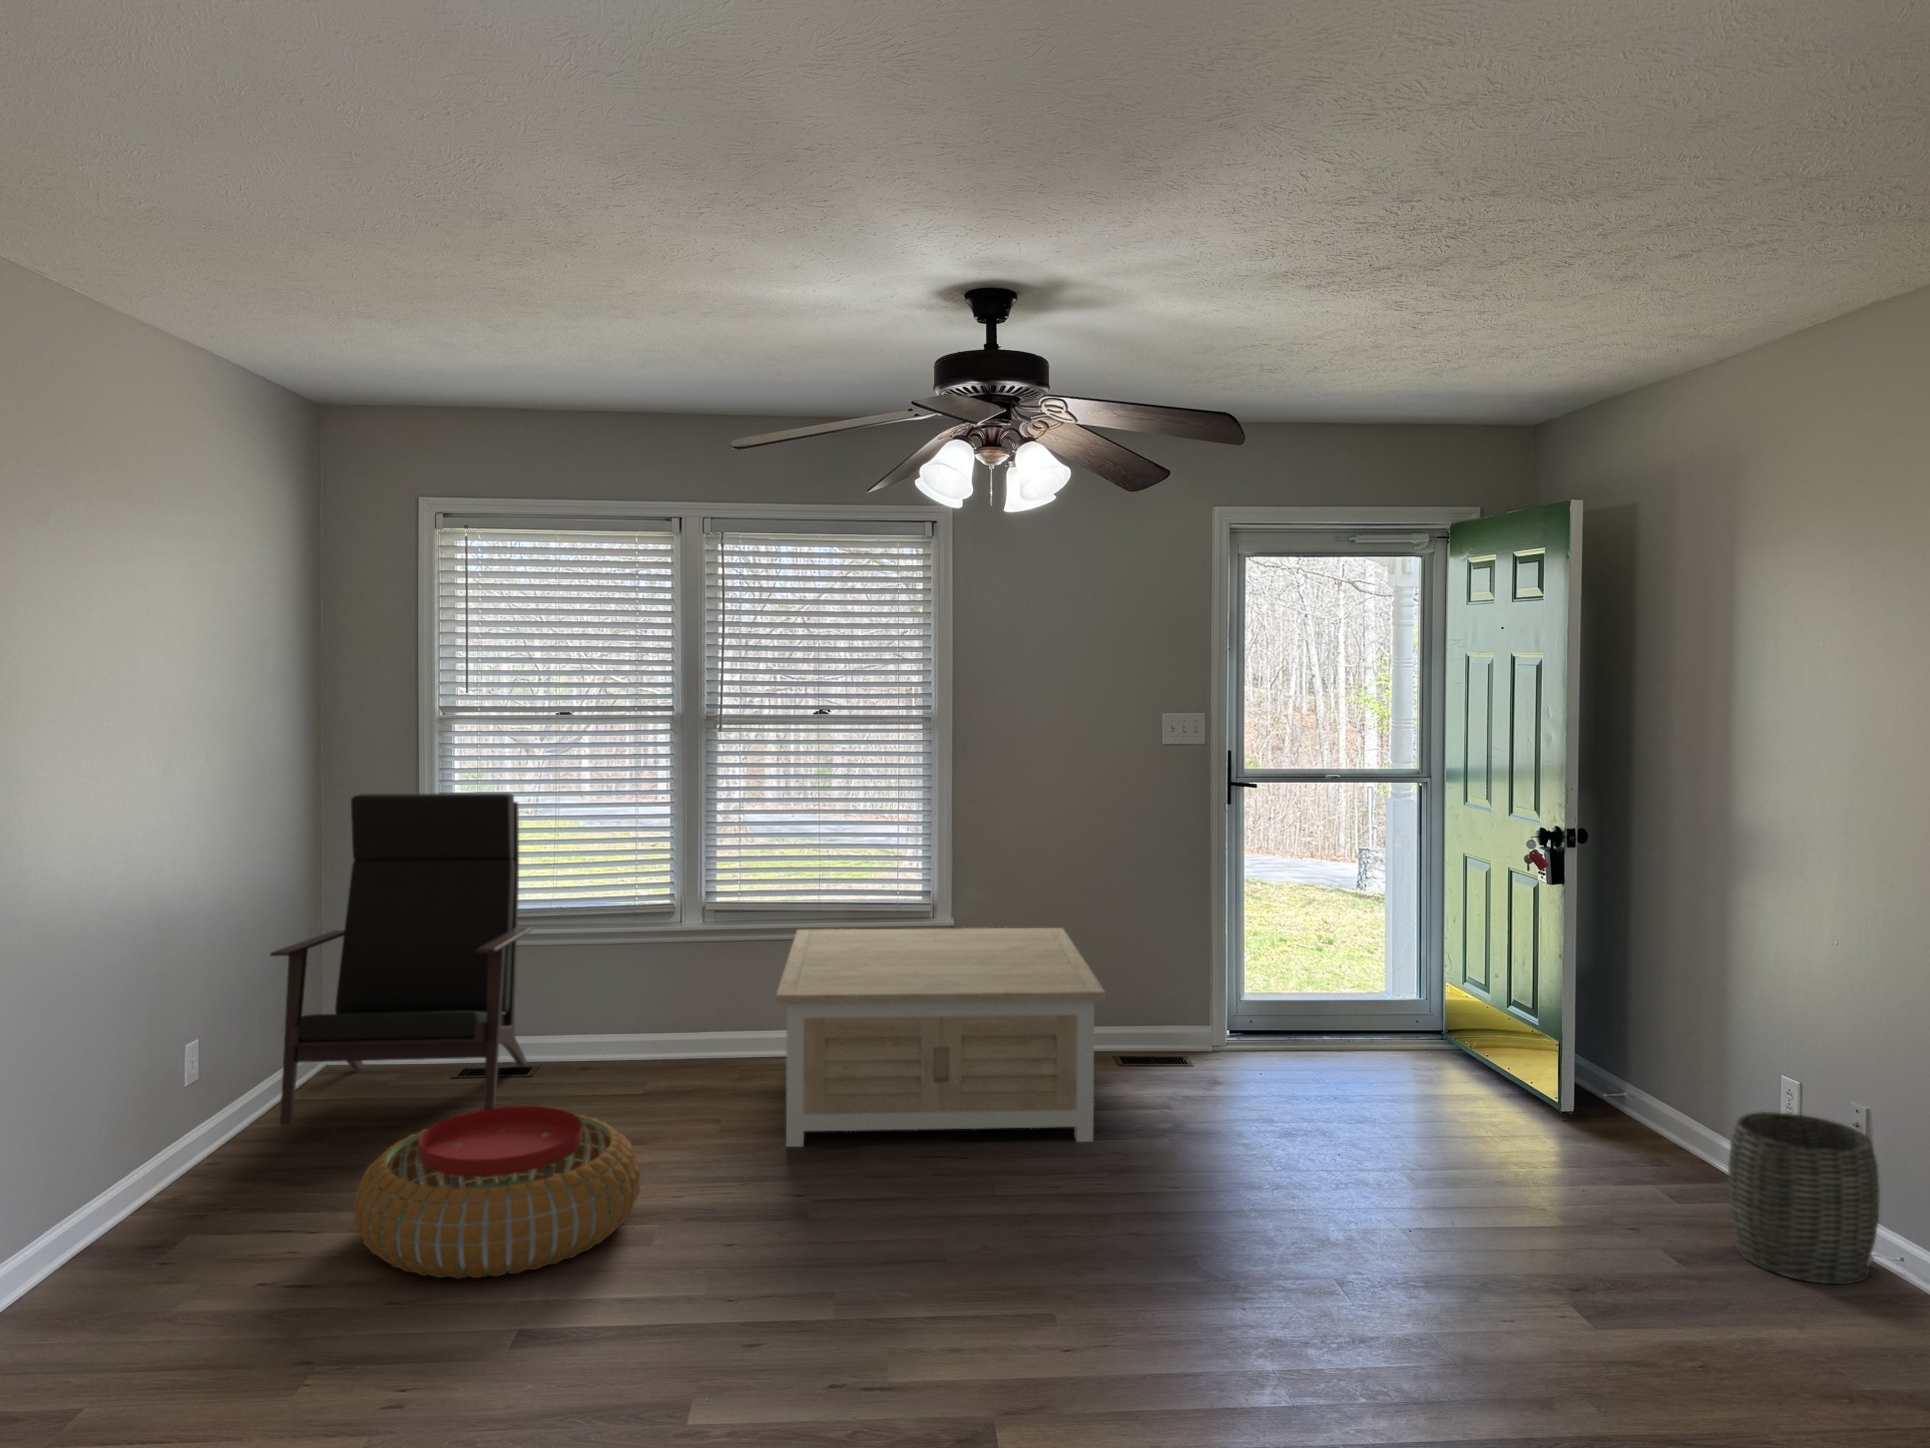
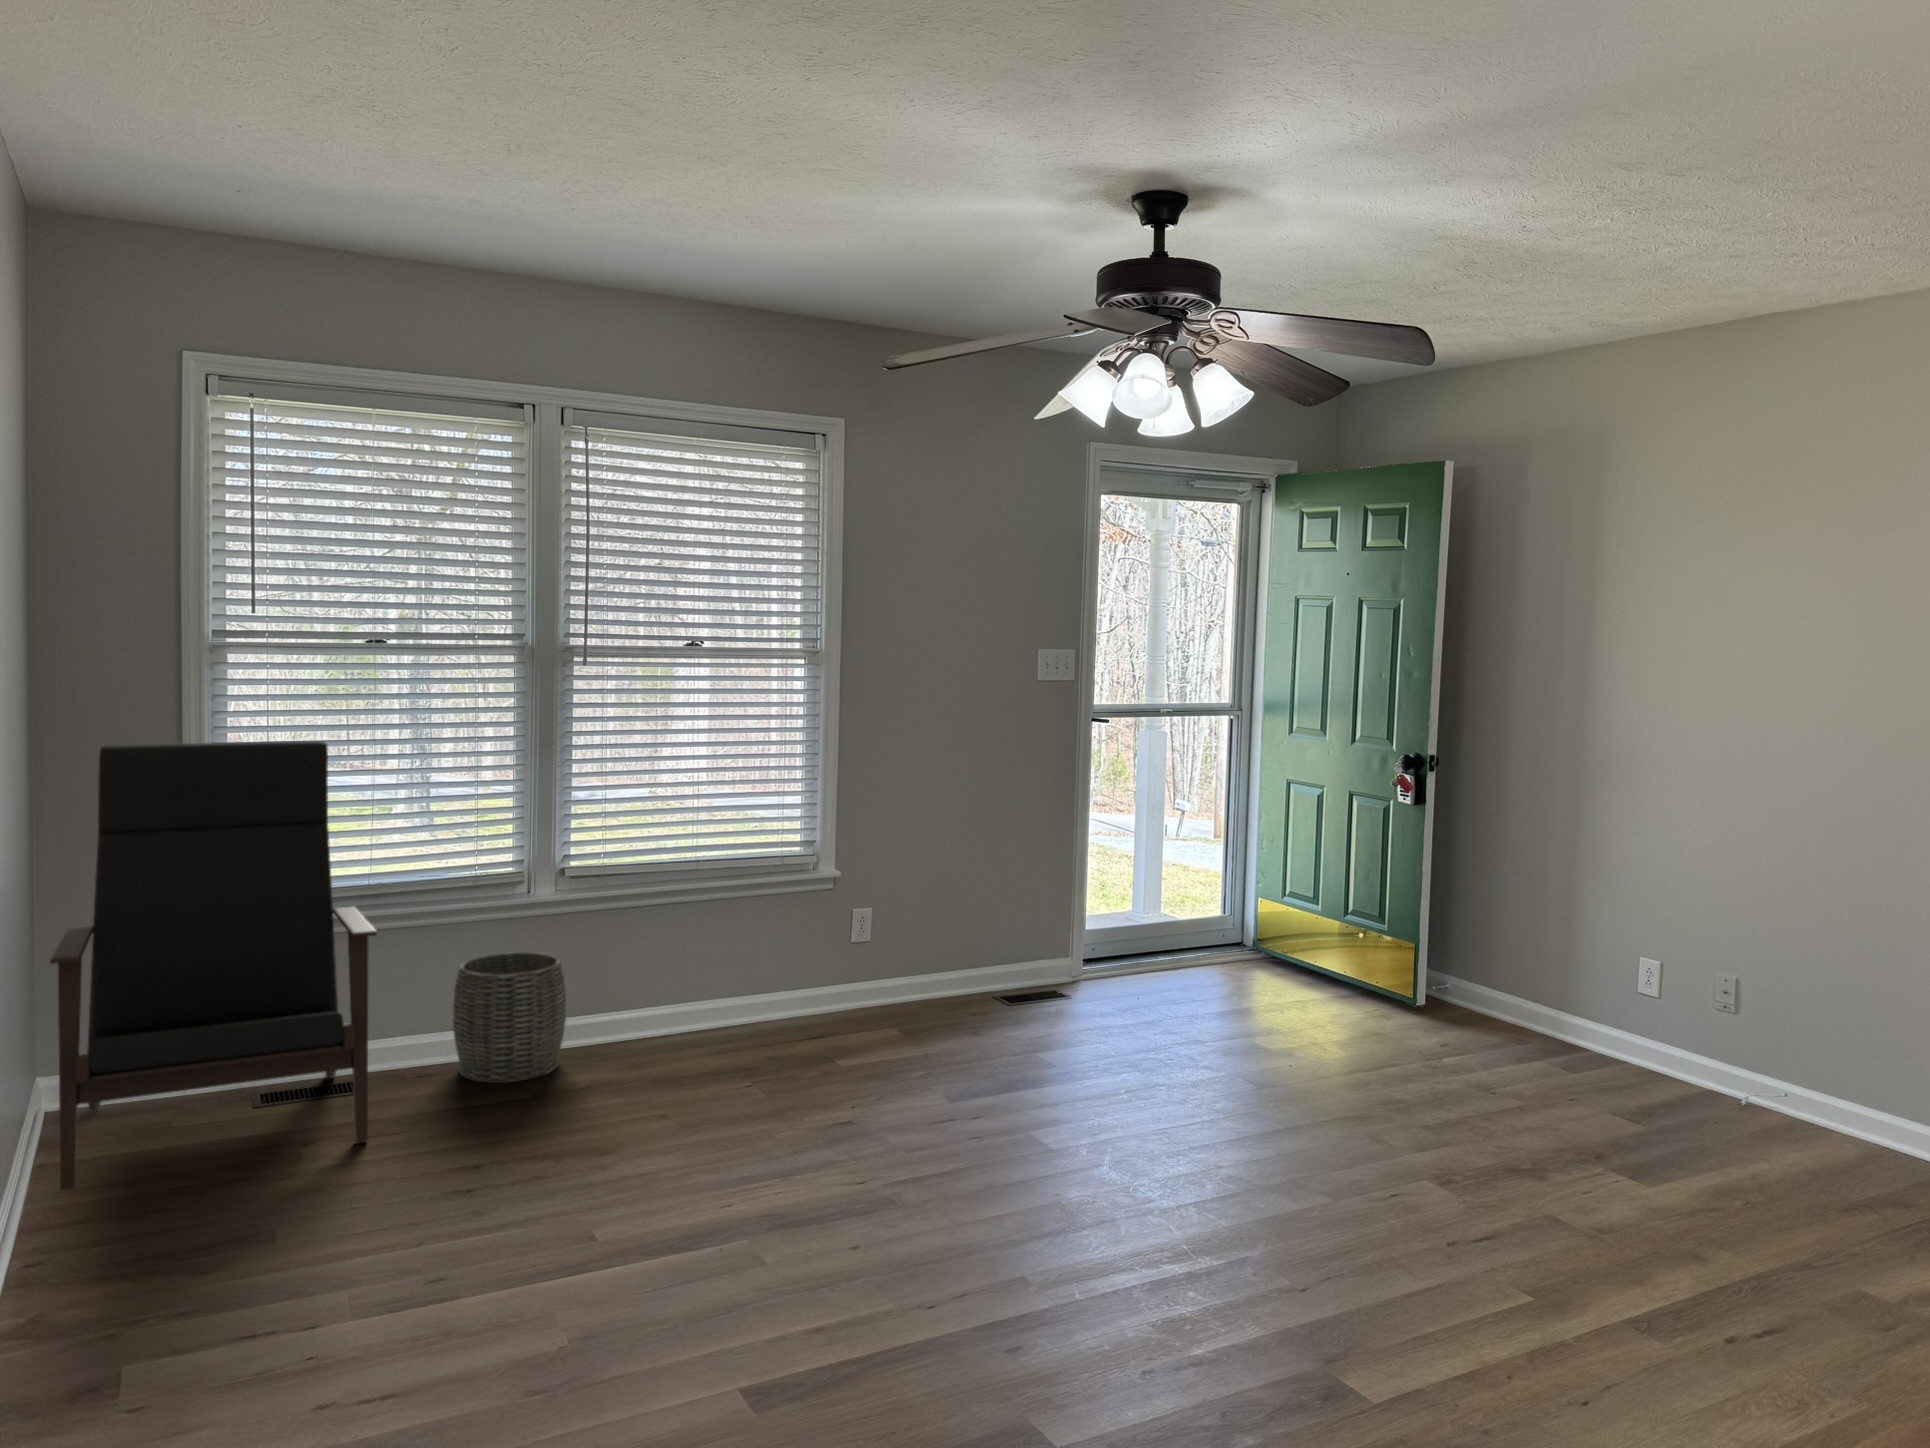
coffee table: present [776,928,1106,1147] -> none [664,870,1079,1124]
pouf: present [354,1106,641,1279] -> none [349,1111,702,1328]
woven basket: present [1728,1112,1880,1284] -> present [453,952,566,1083]

